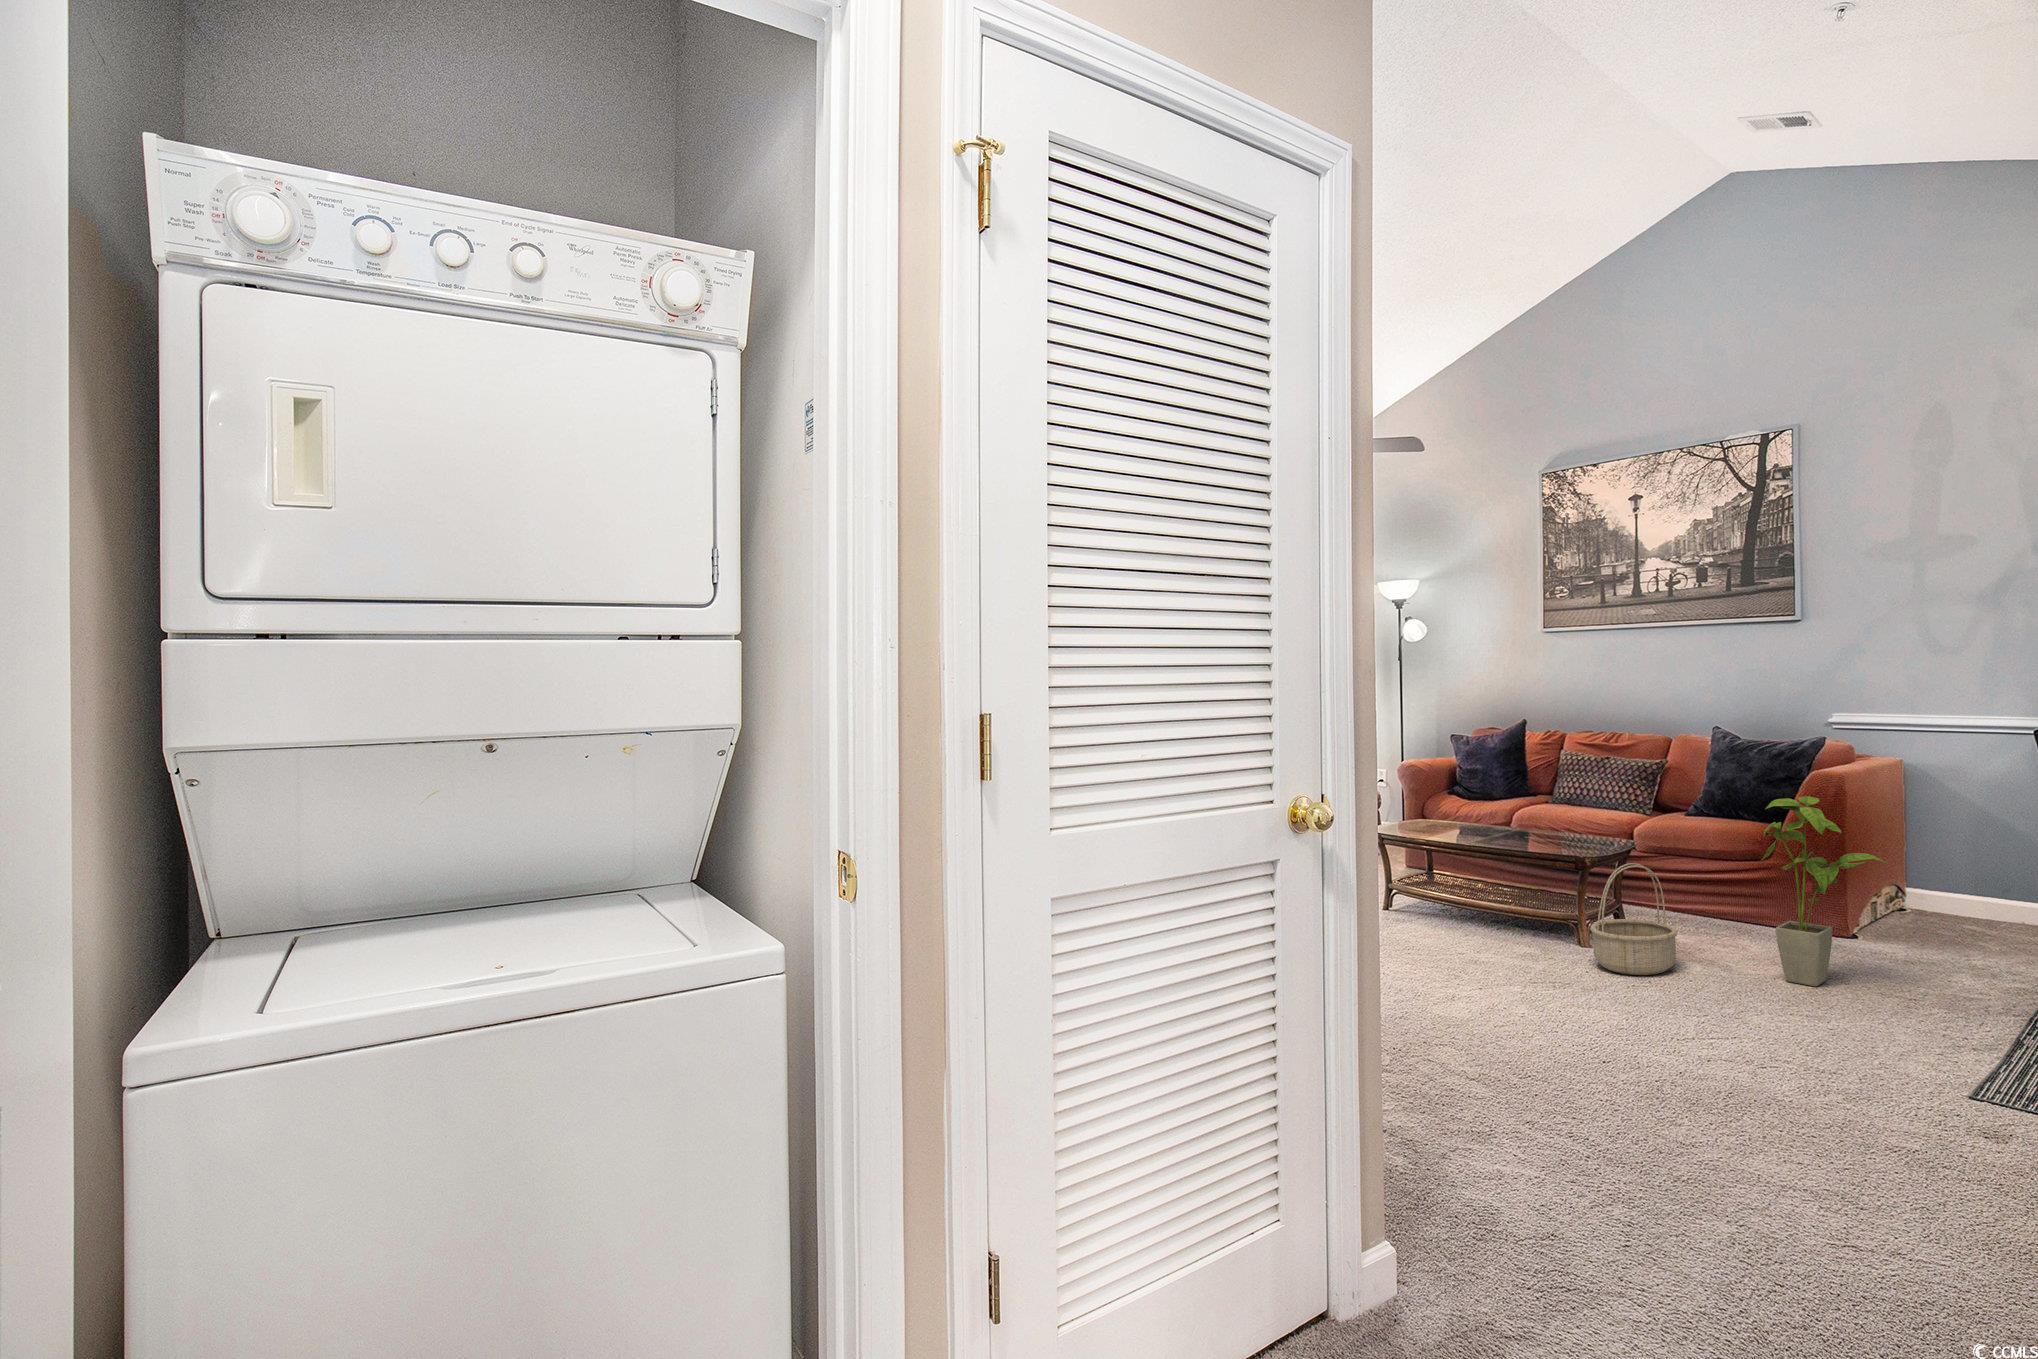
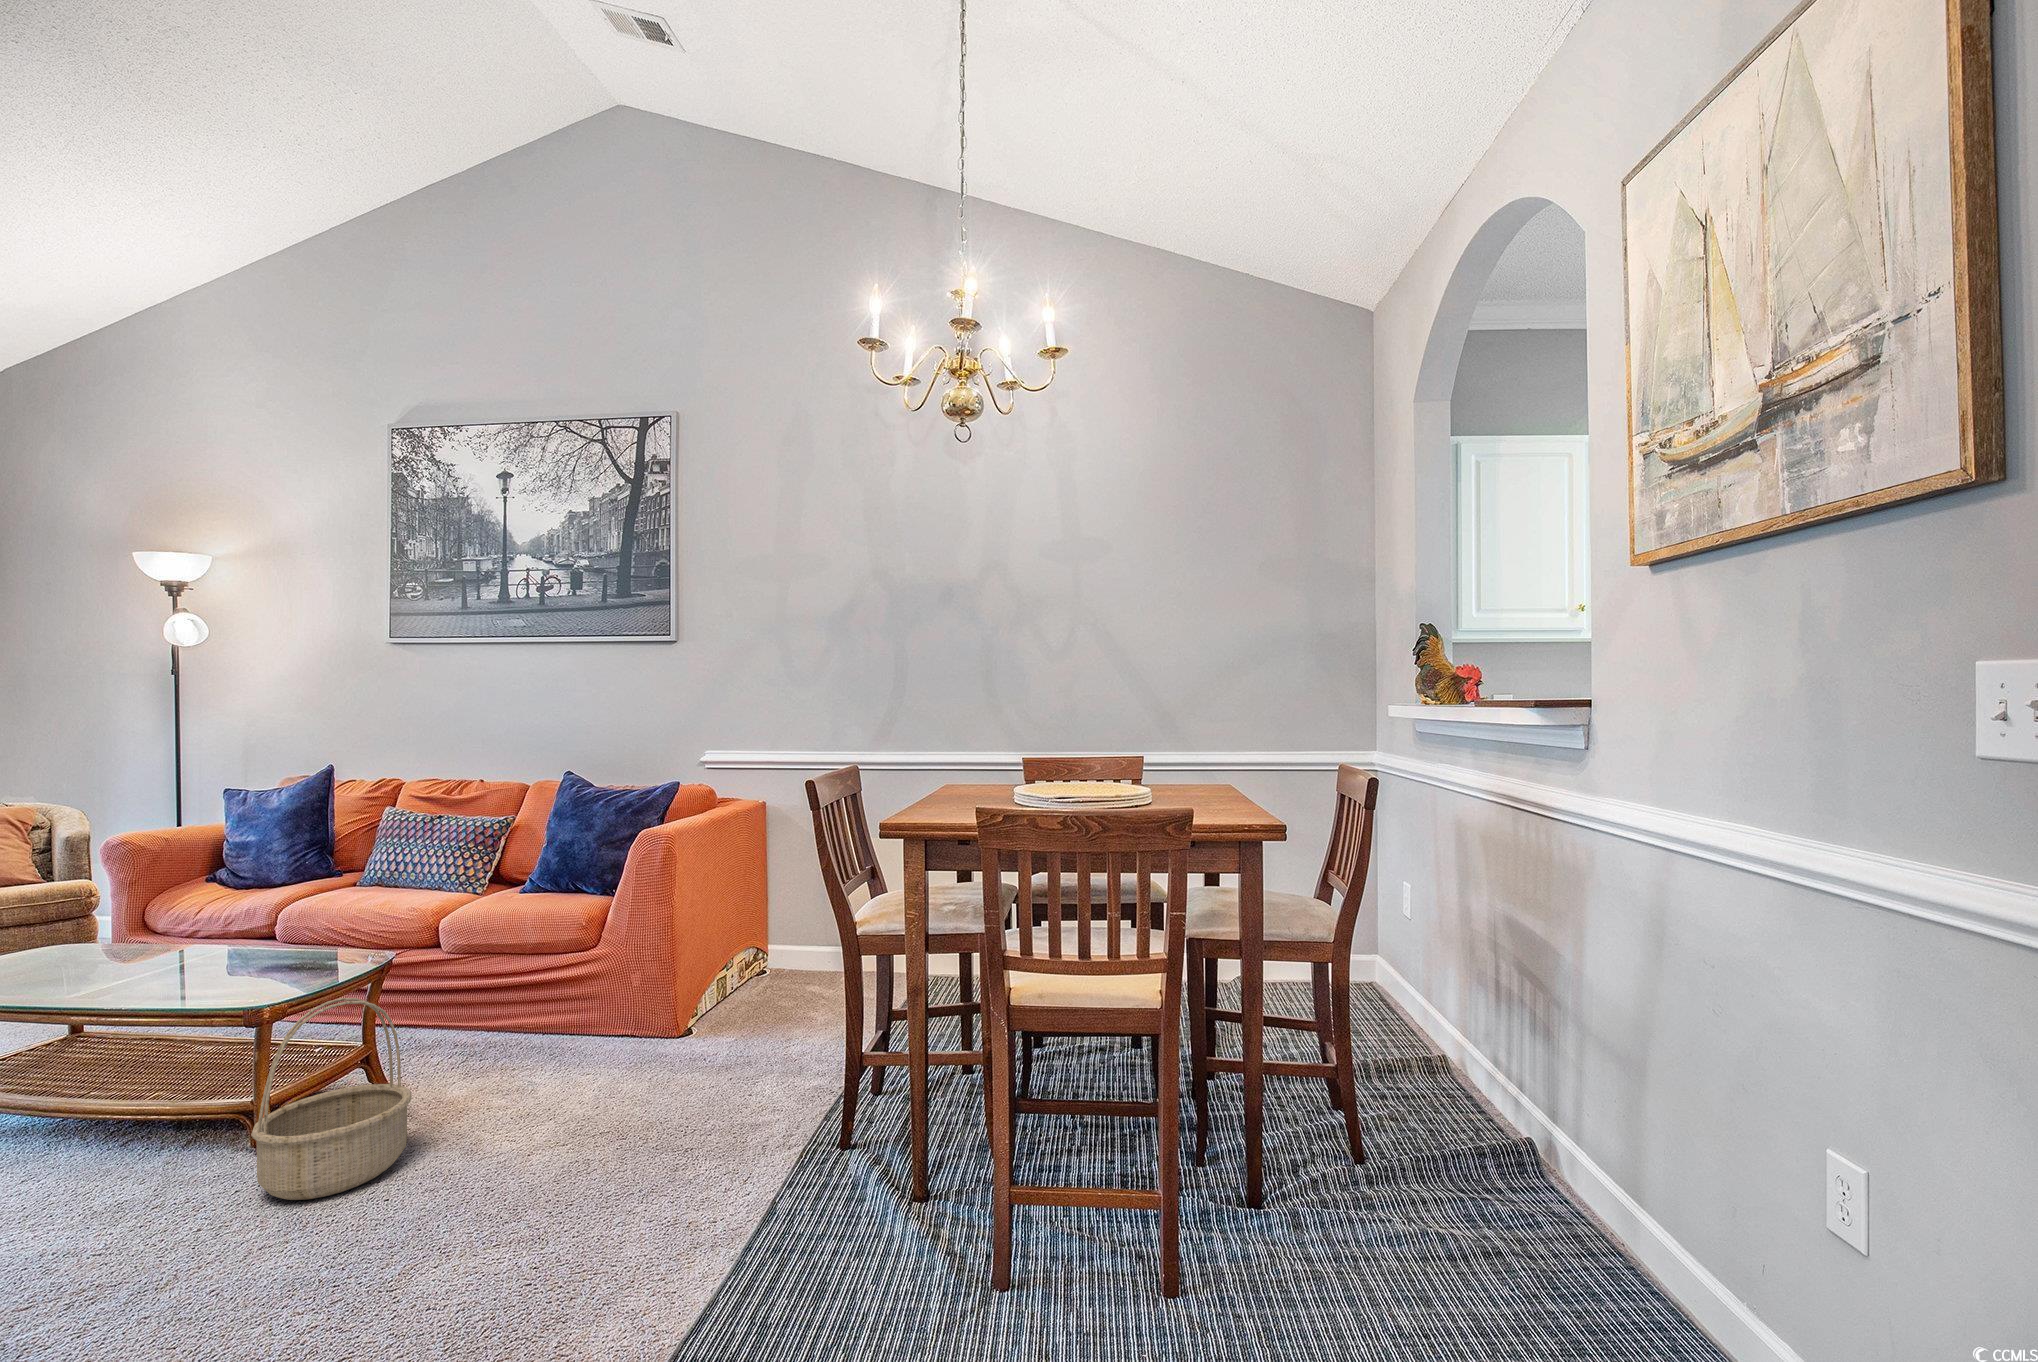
house plant: present [1762,796,1887,986] -> none [533,866,692,1148]

